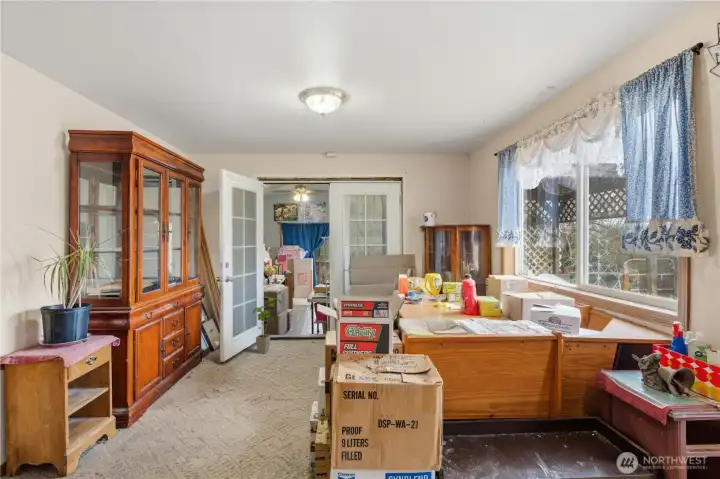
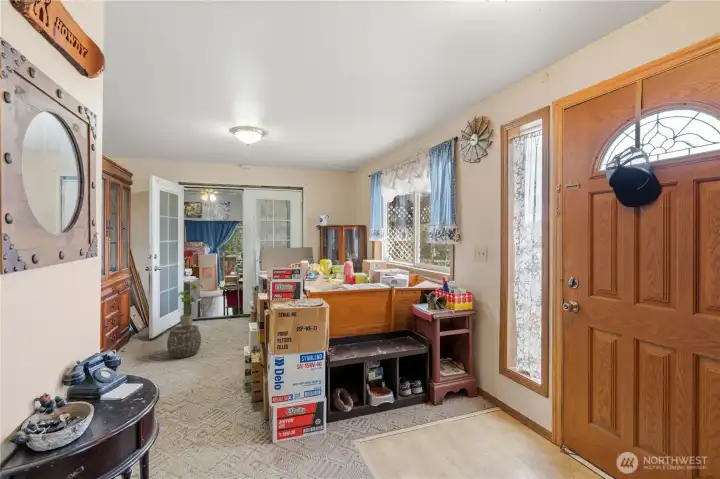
woven basket: none [229,354,270,399] -> present [167,325,201,358]

